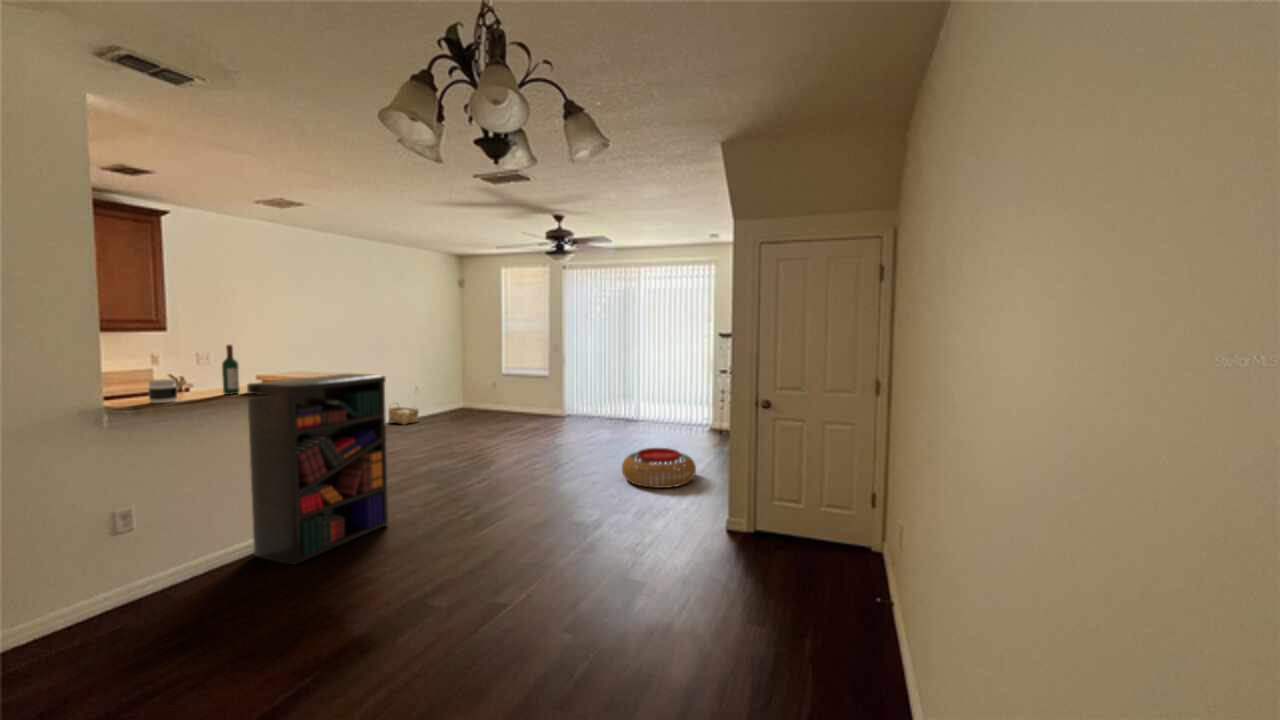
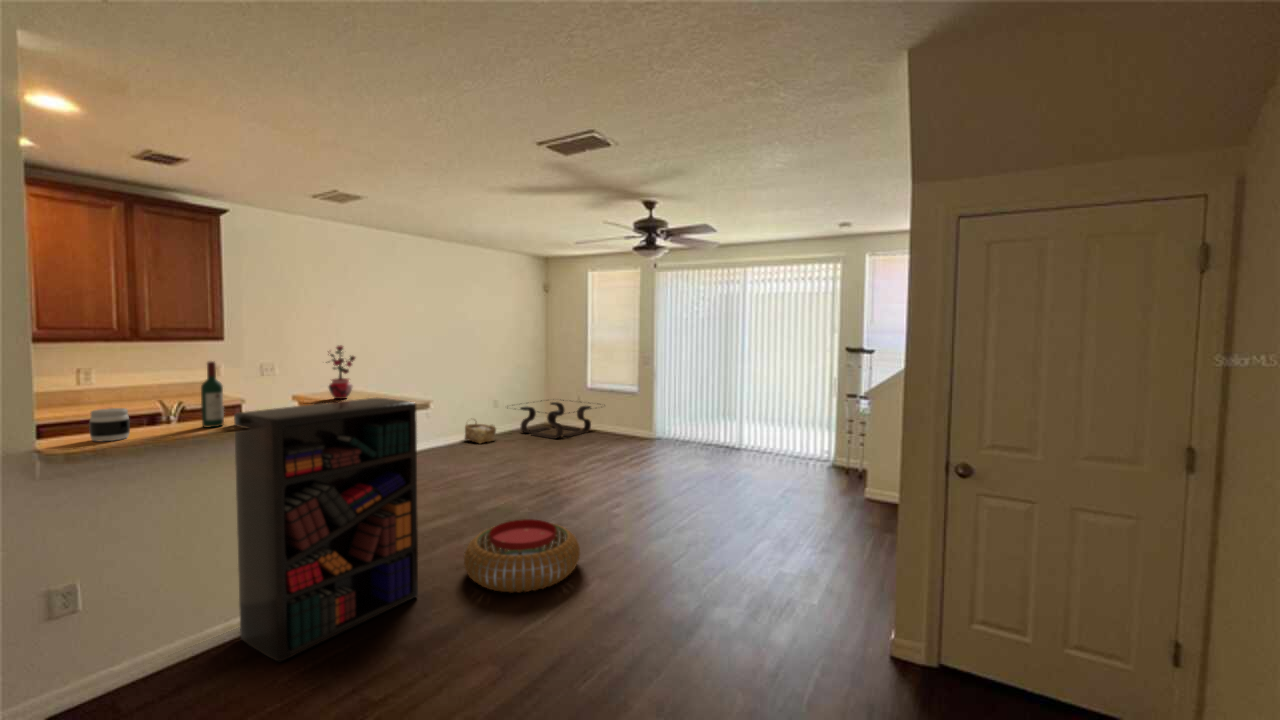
potted plant: none [291,332,320,377] -> present [326,345,355,399]
coffee table: none [426,384,519,419] -> present [520,400,592,439]
pouf: present [622,448,696,488] -> present [464,519,580,593]

